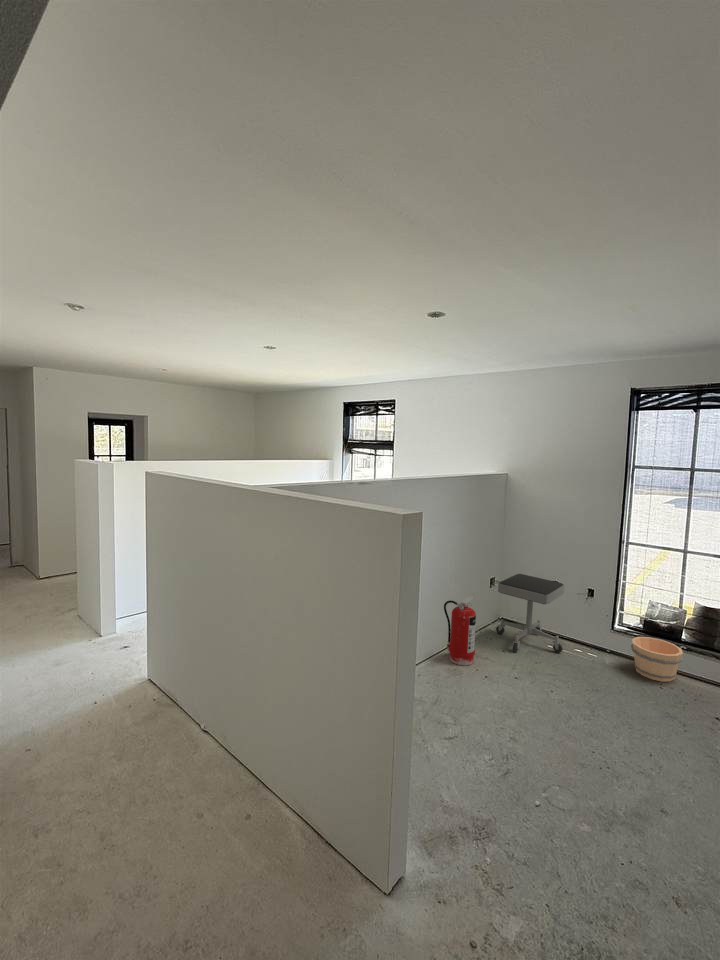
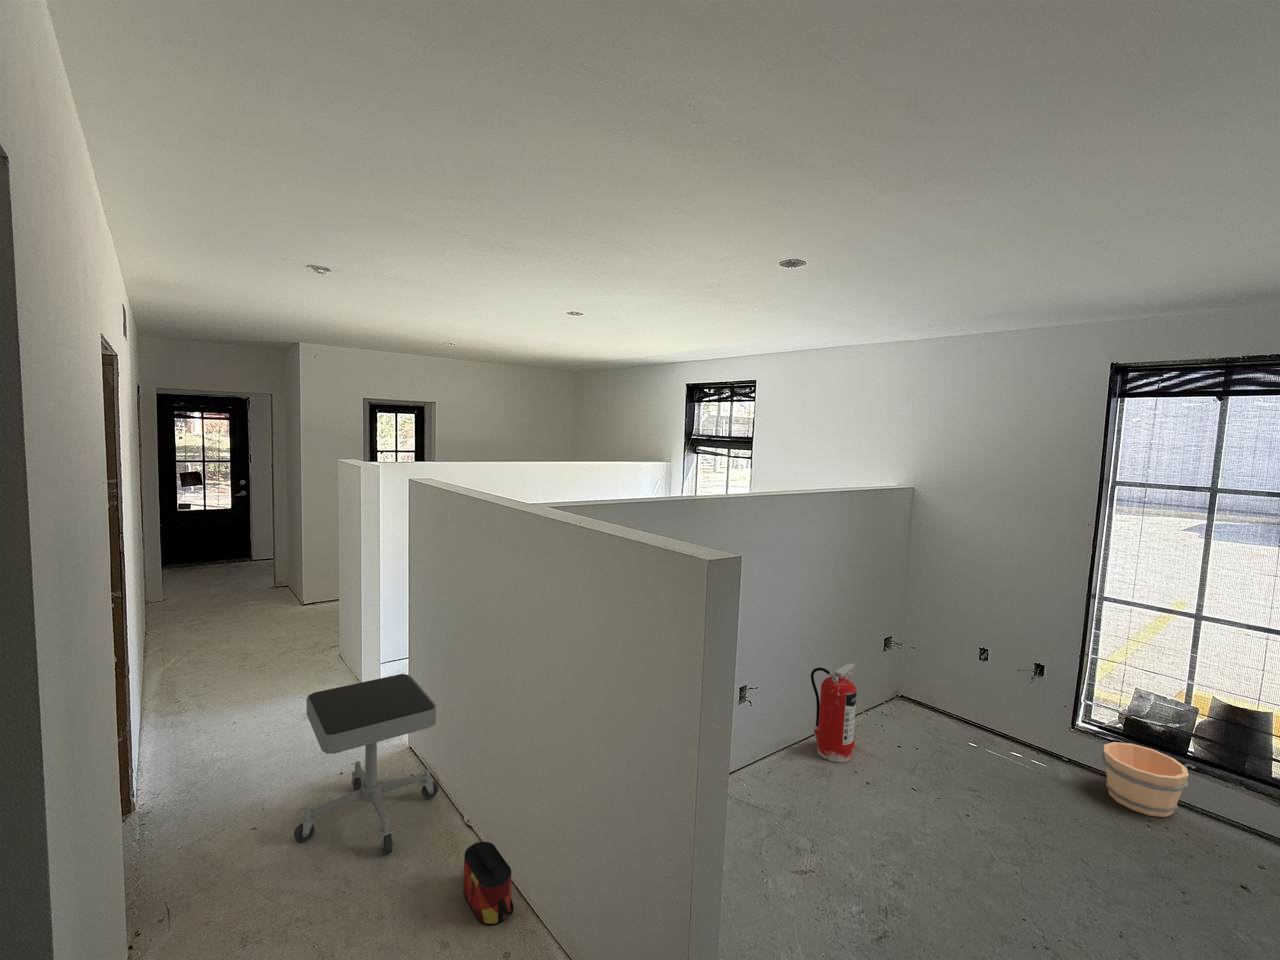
stool: present [496,574,564,653] -> present [294,674,439,854]
bag: none [209,739,250,798] -> present [464,842,514,925]

